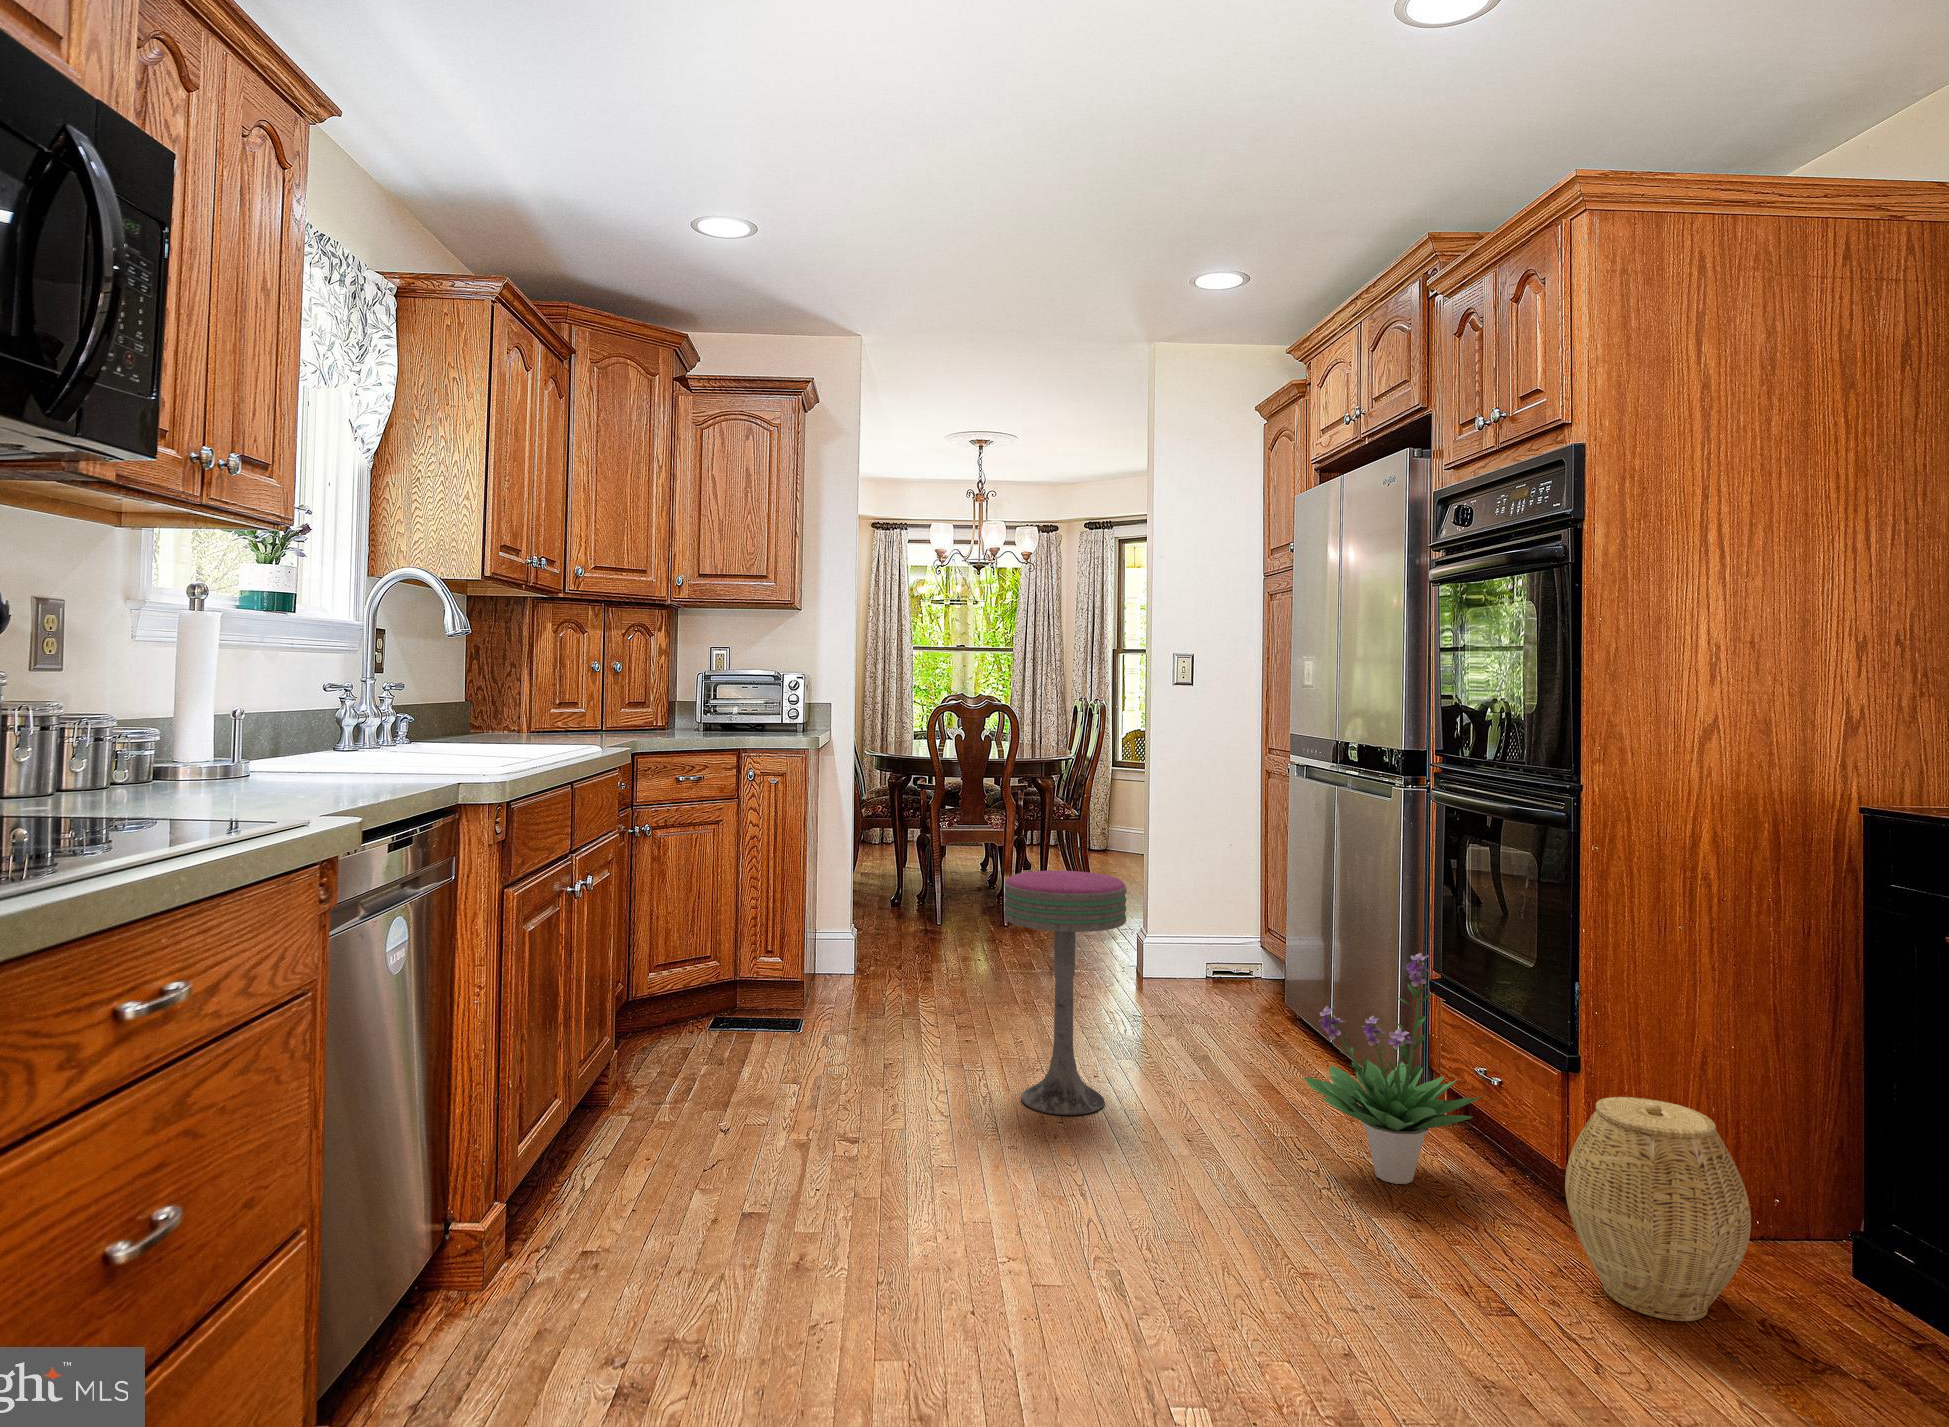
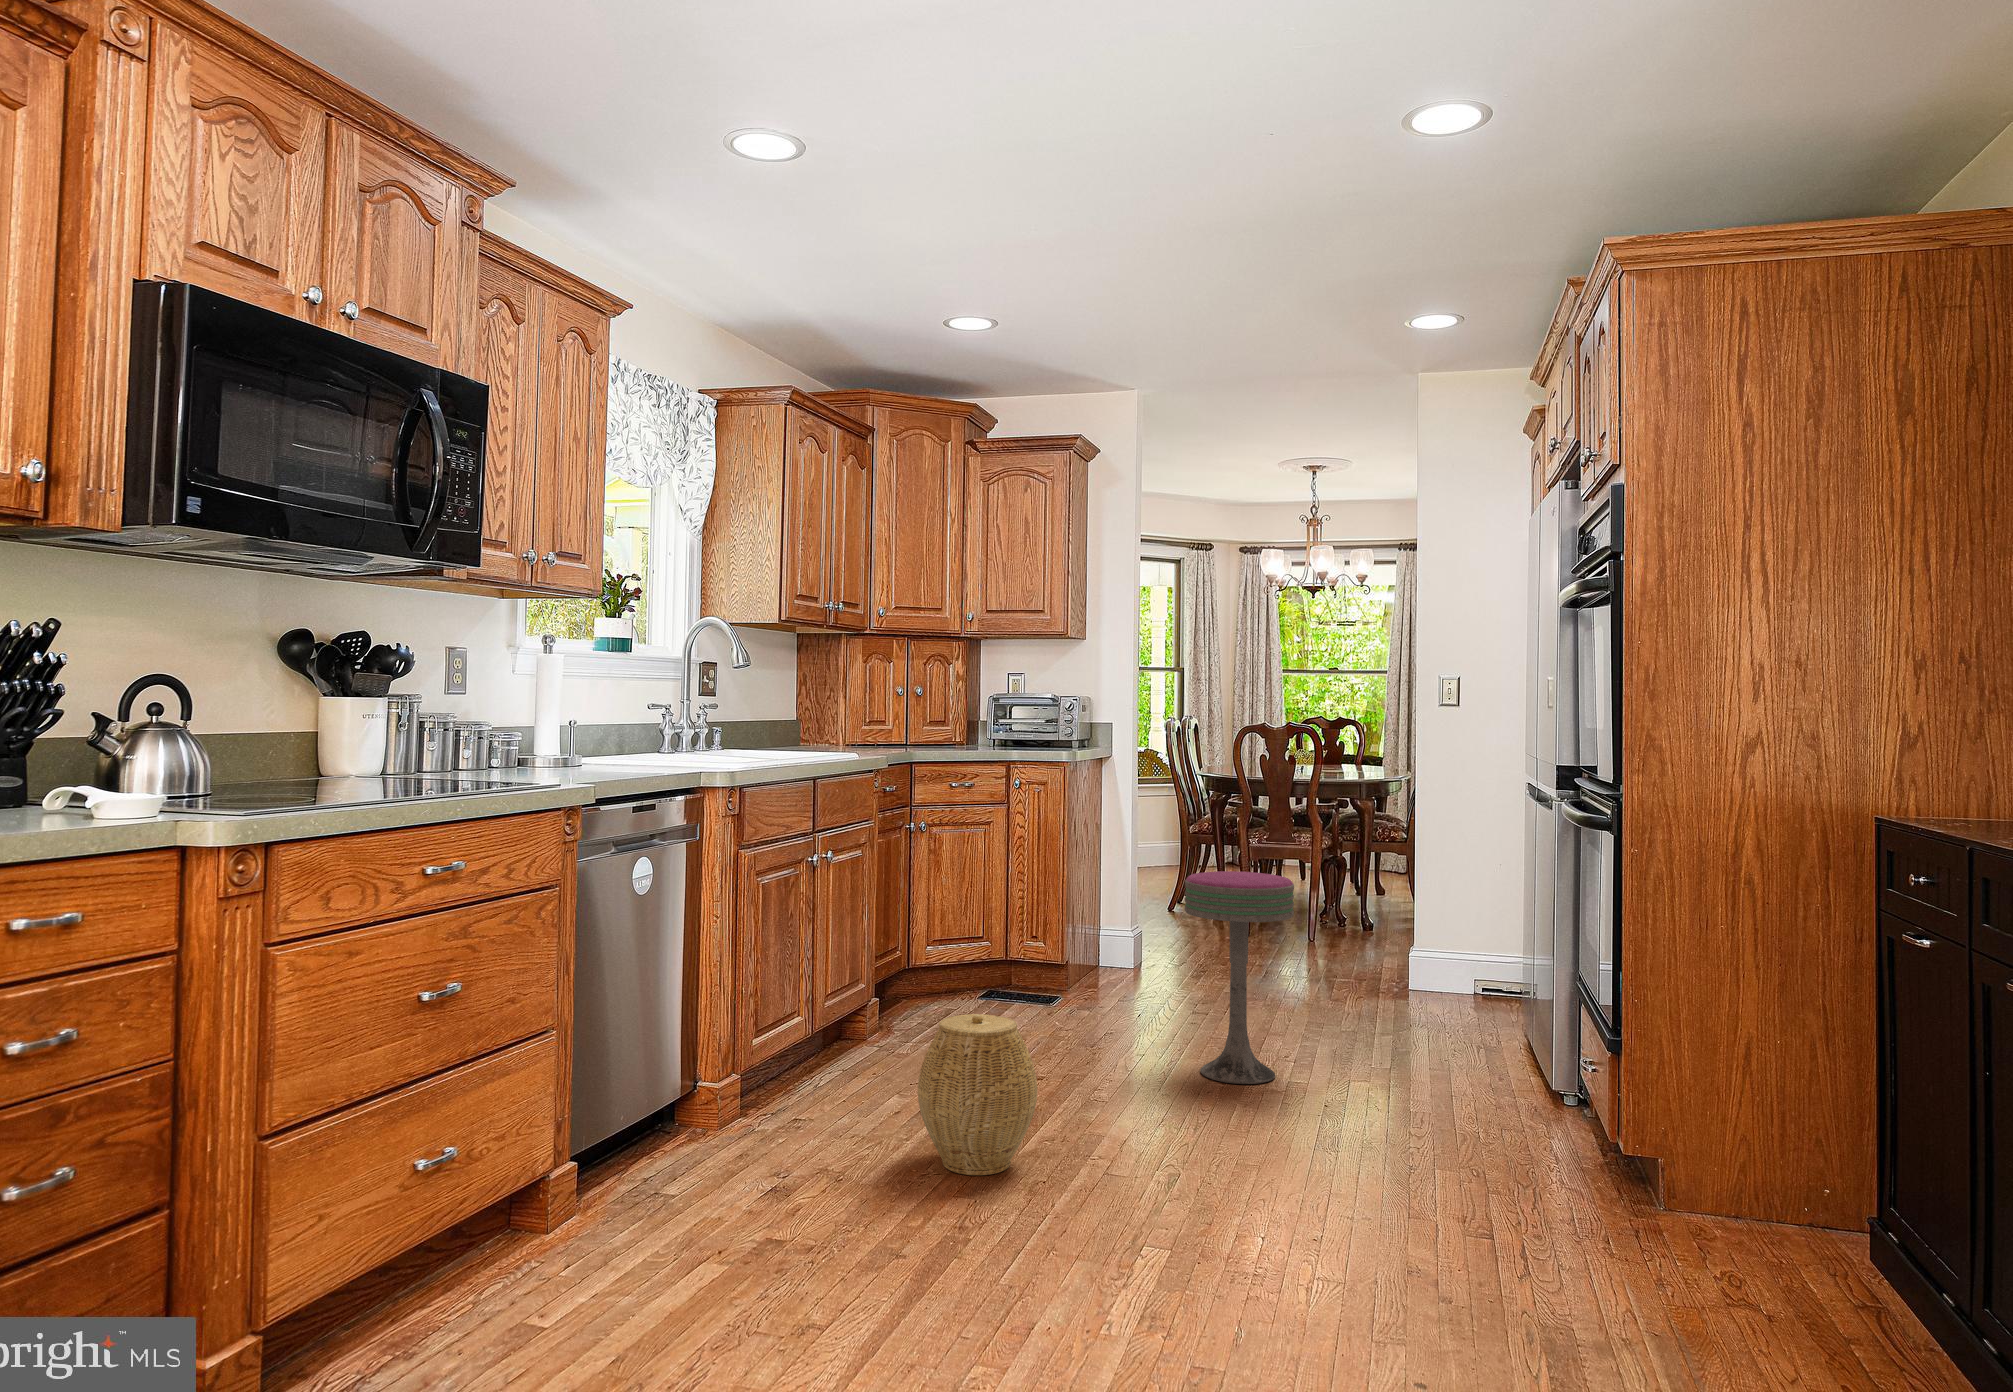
potted plant: present [1304,953,1481,1184] -> none [1413,950,1575,1158]
woven basket: present [1565,1097,1751,1321] -> present [918,1014,1037,1175]

